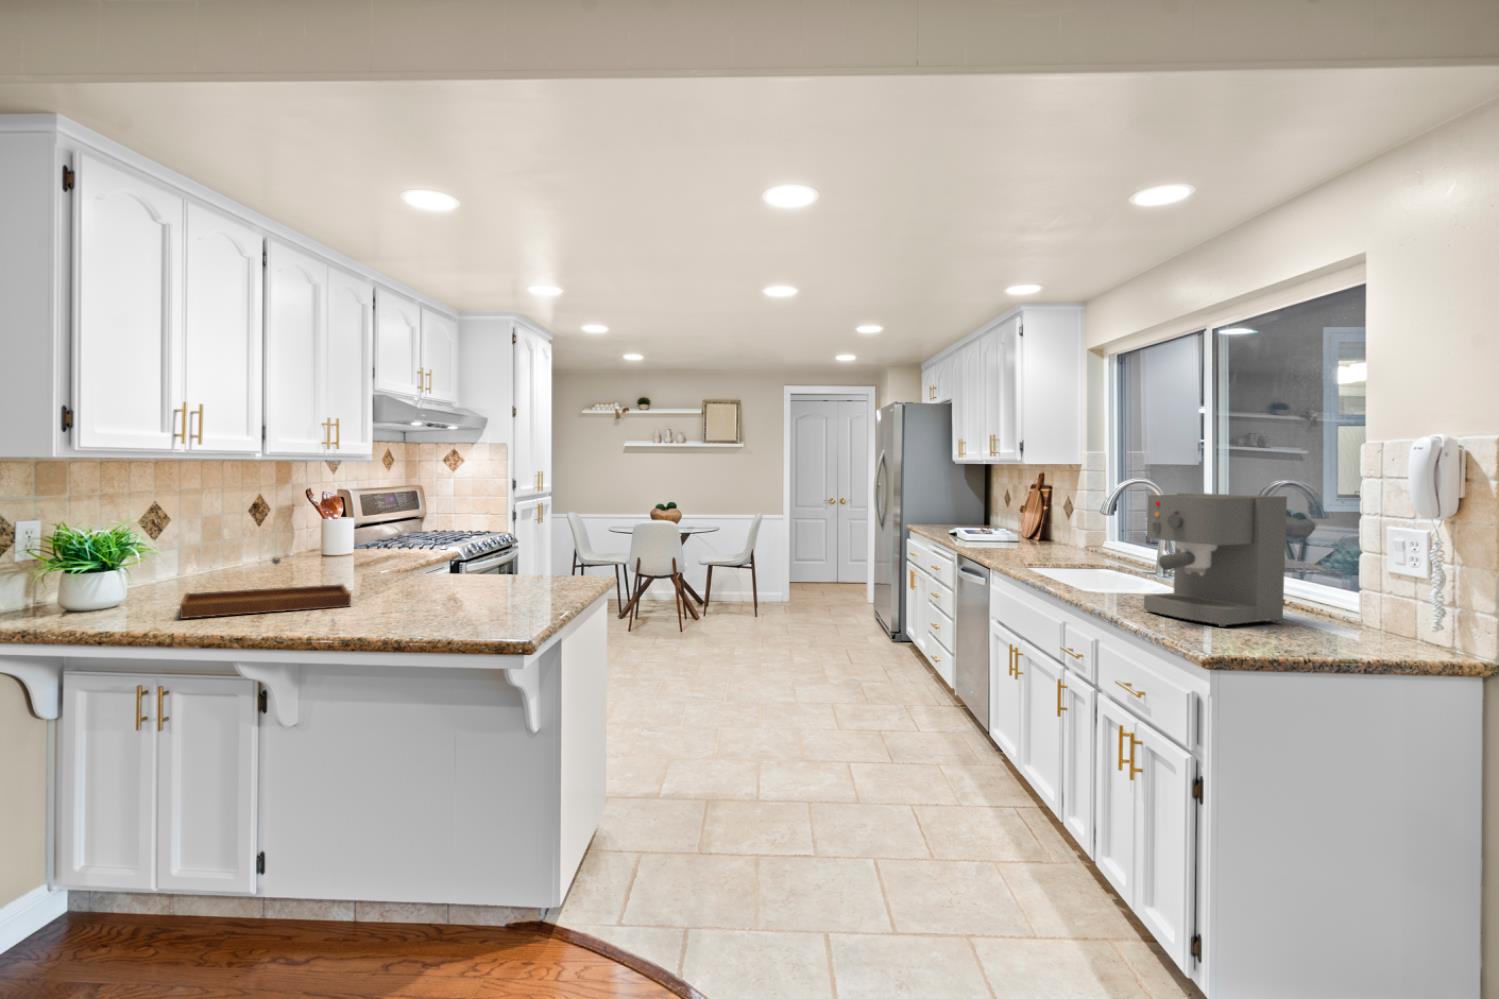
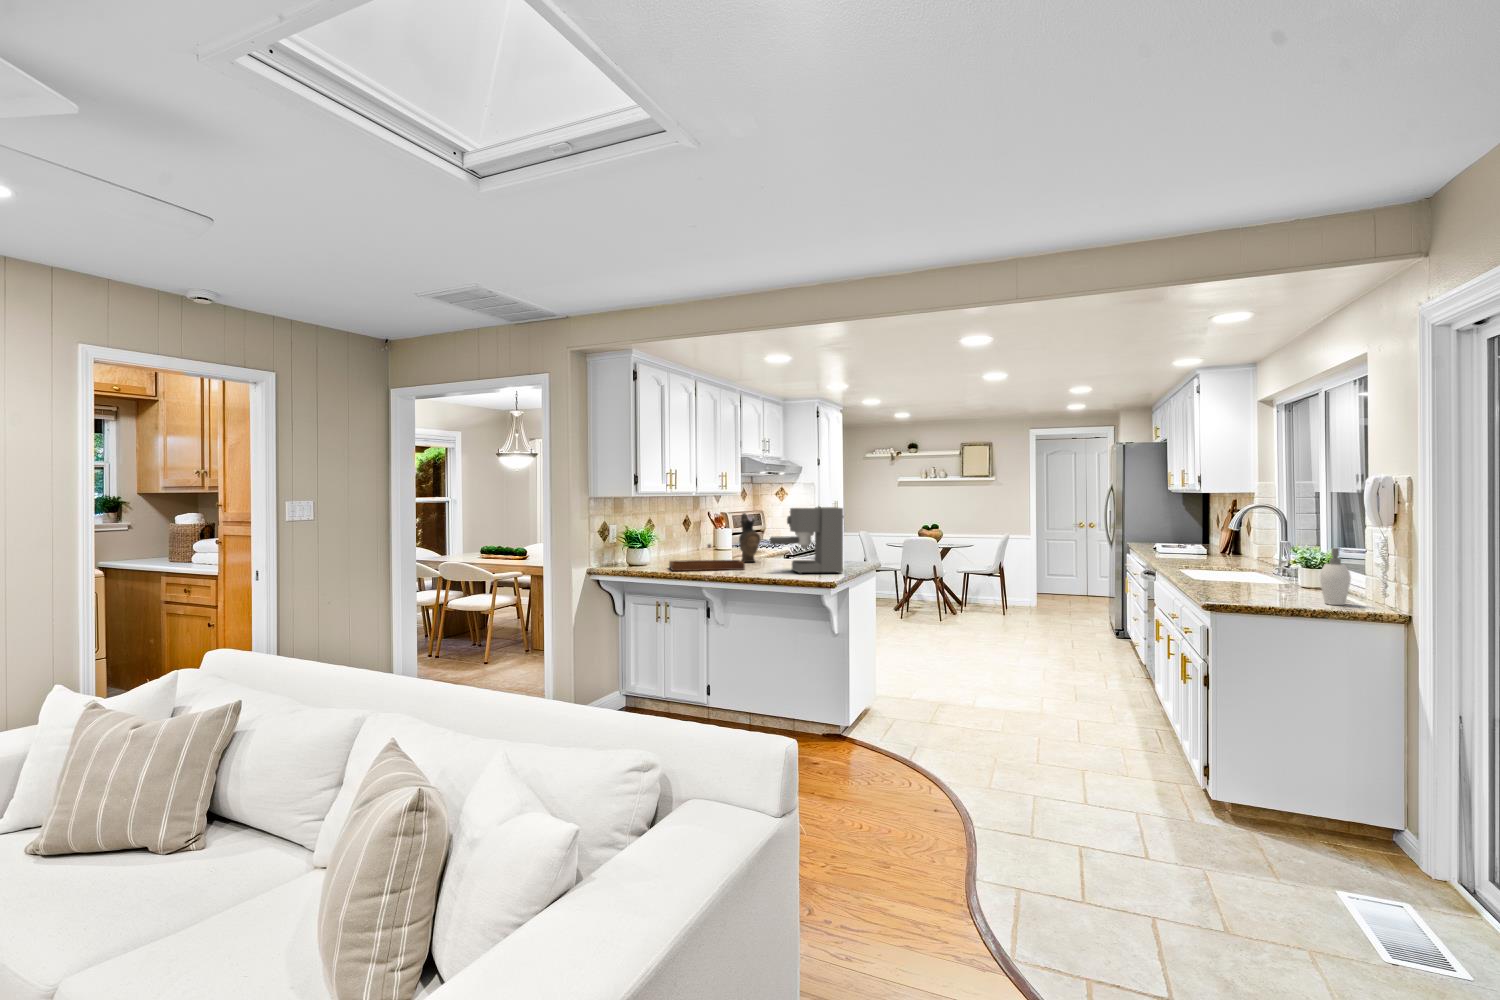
coffee maker: present [1144,493,1287,627] -> present [770,507,843,574]
ceramic pitcher: none [352,494,394,585] -> present [739,513,760,562]
soap dispenser: none [1340,554,1390,649] -> present [1319,548,1351,605]

